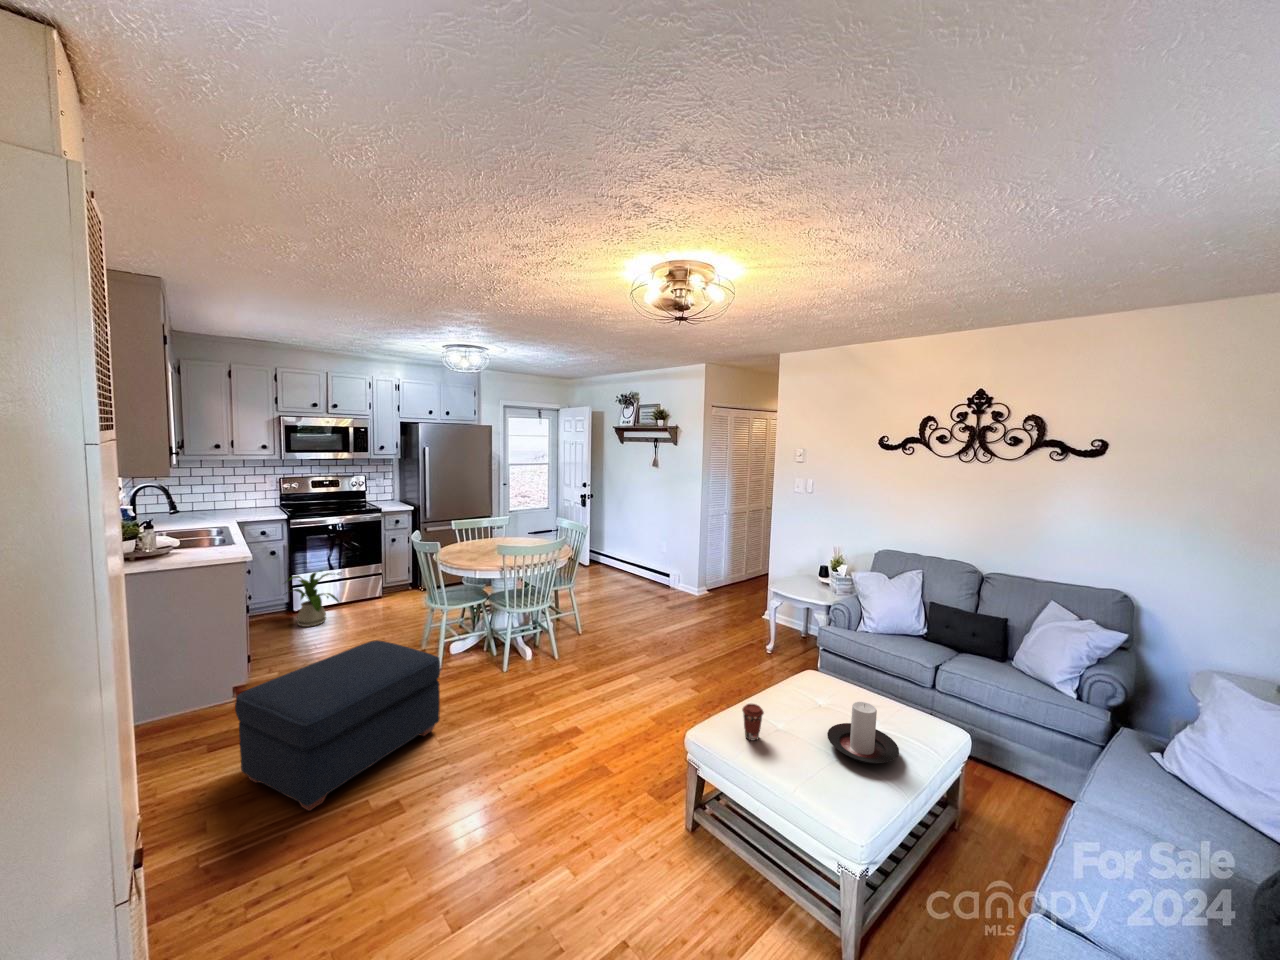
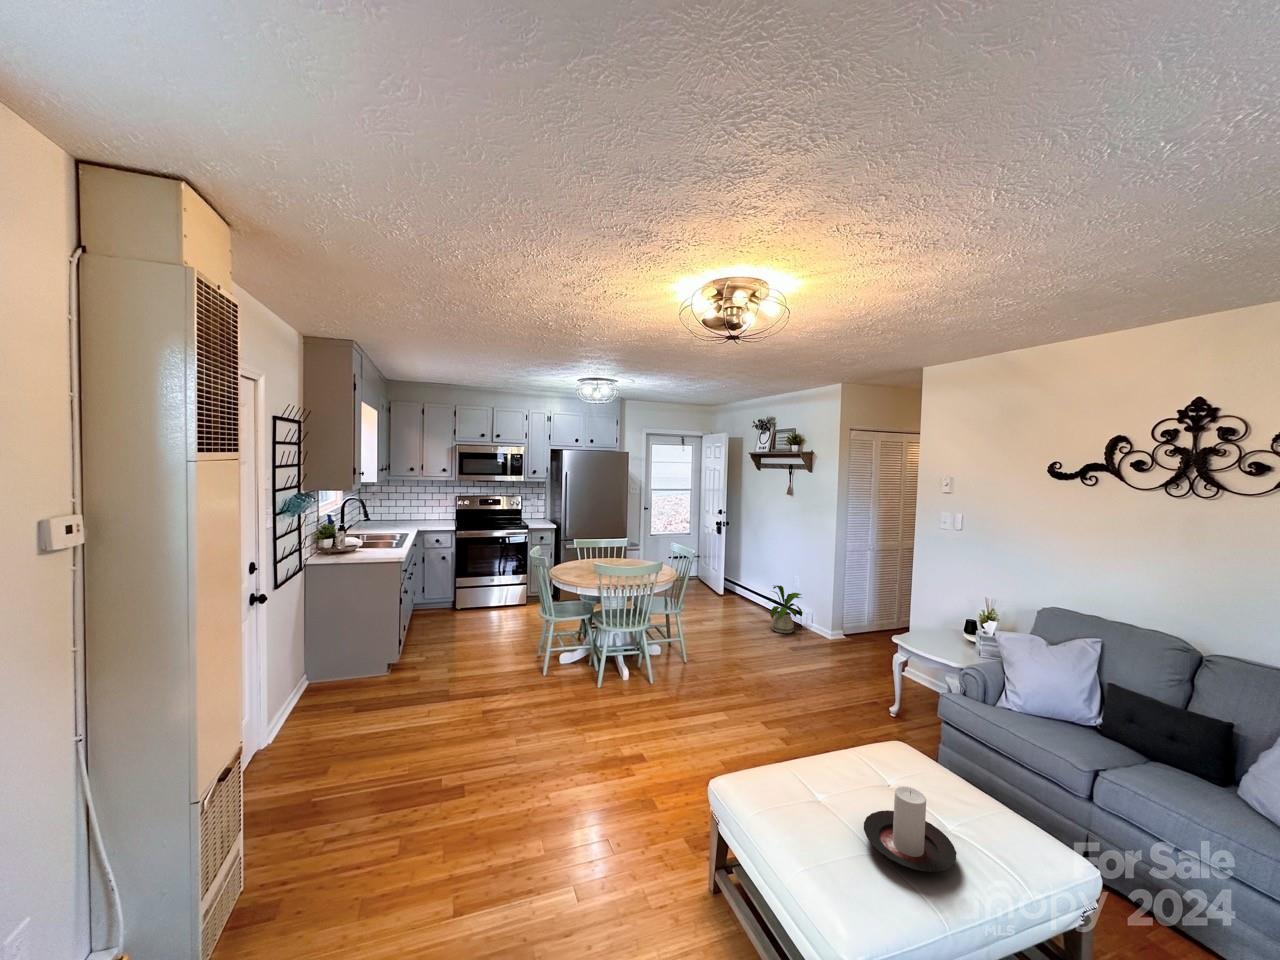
house plant: present [286,570,339,627] -> present [770,586,802,633]
ottoman: present [235,640,440,811] -> none [363,640,523,776]
coffee cup: present [742,704,764,741] -> none [765,761,790,805]

